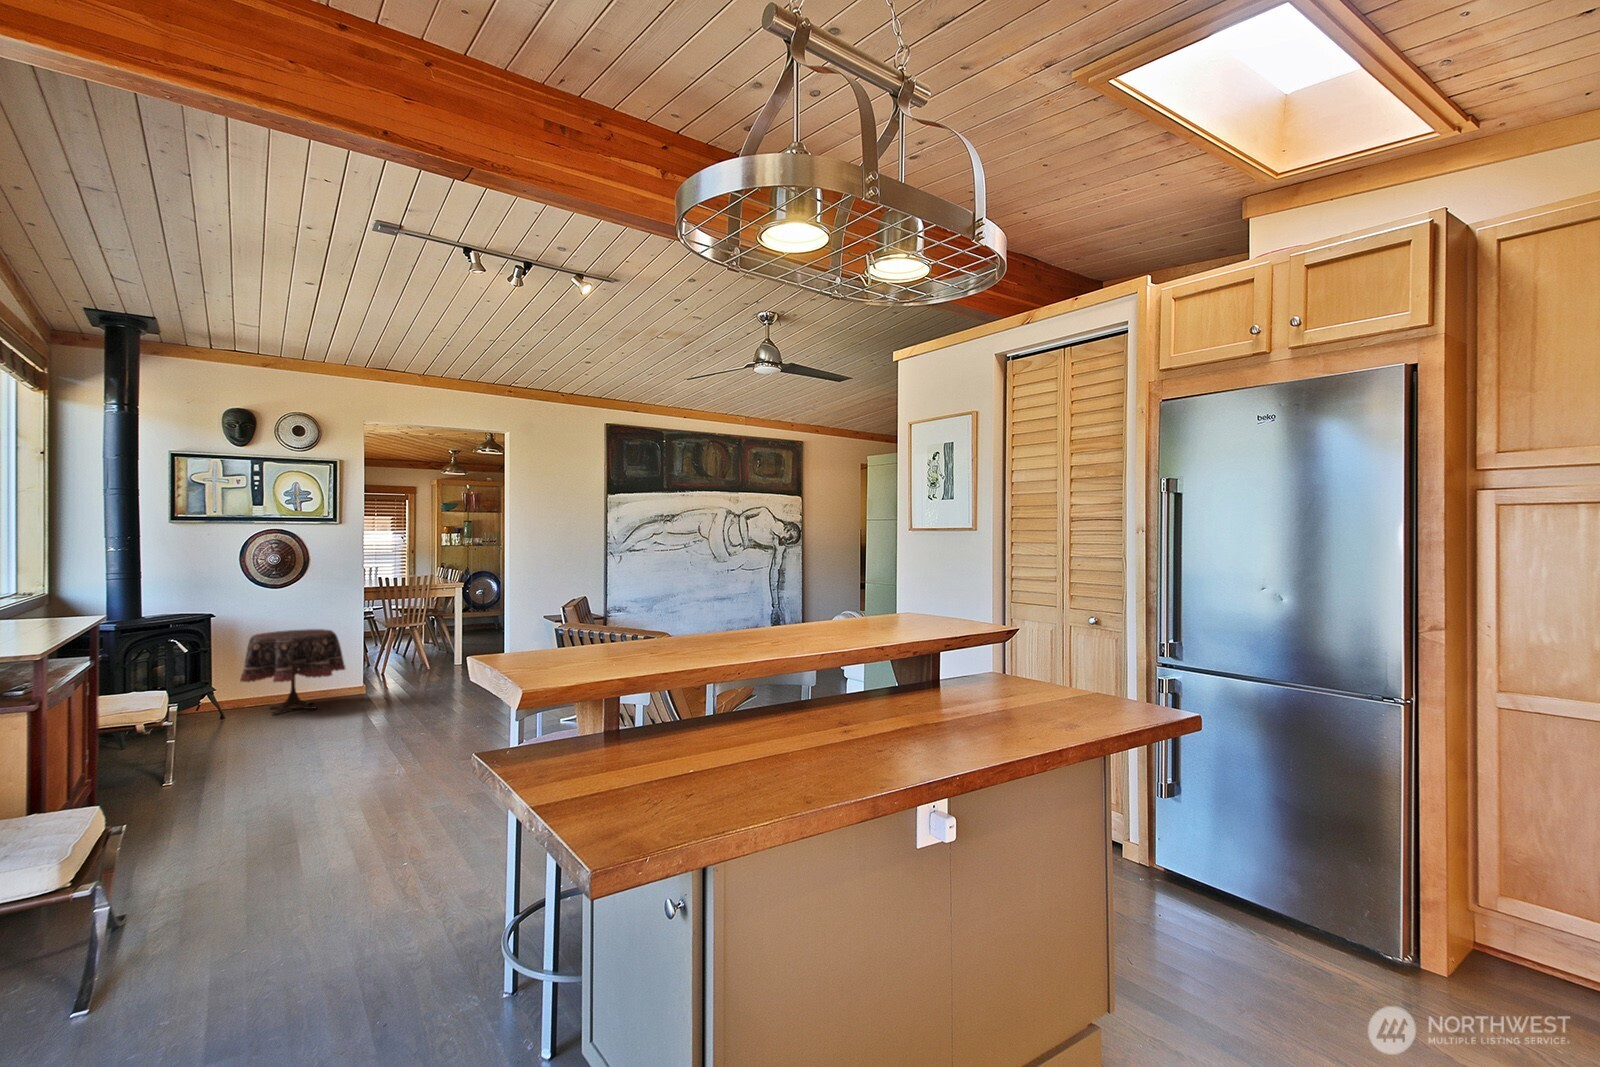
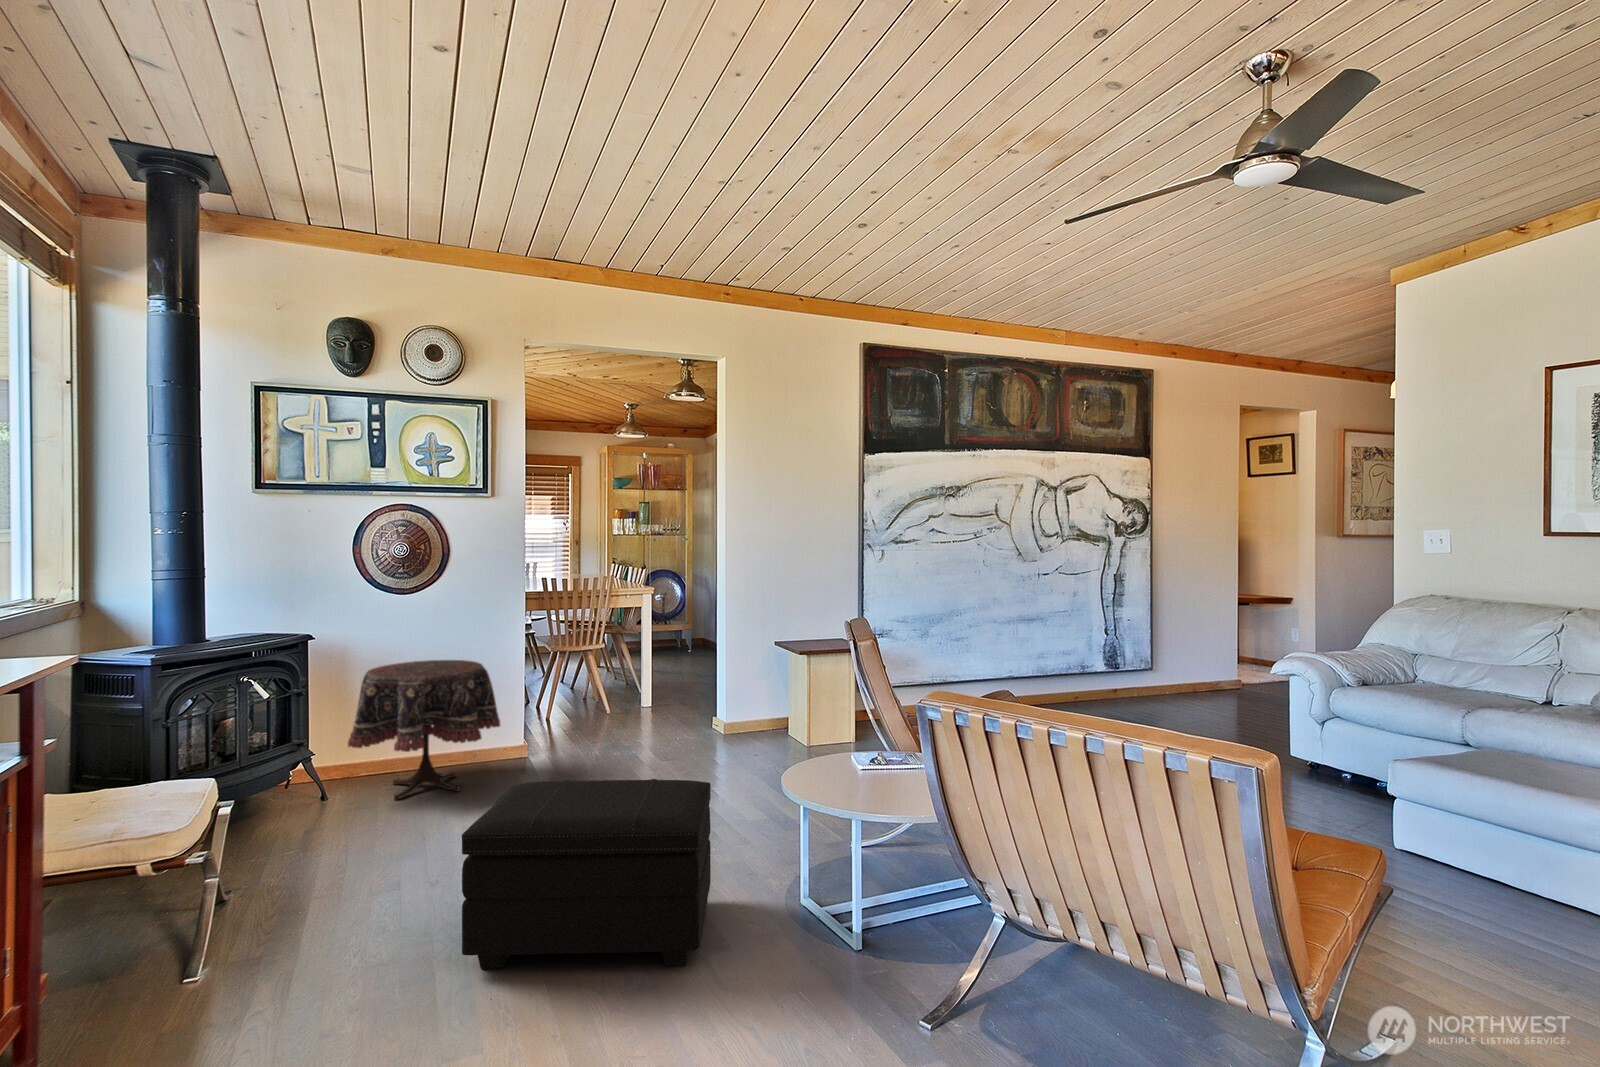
footstool: none [323,679,466,767] -> present [462,779,711,969]

